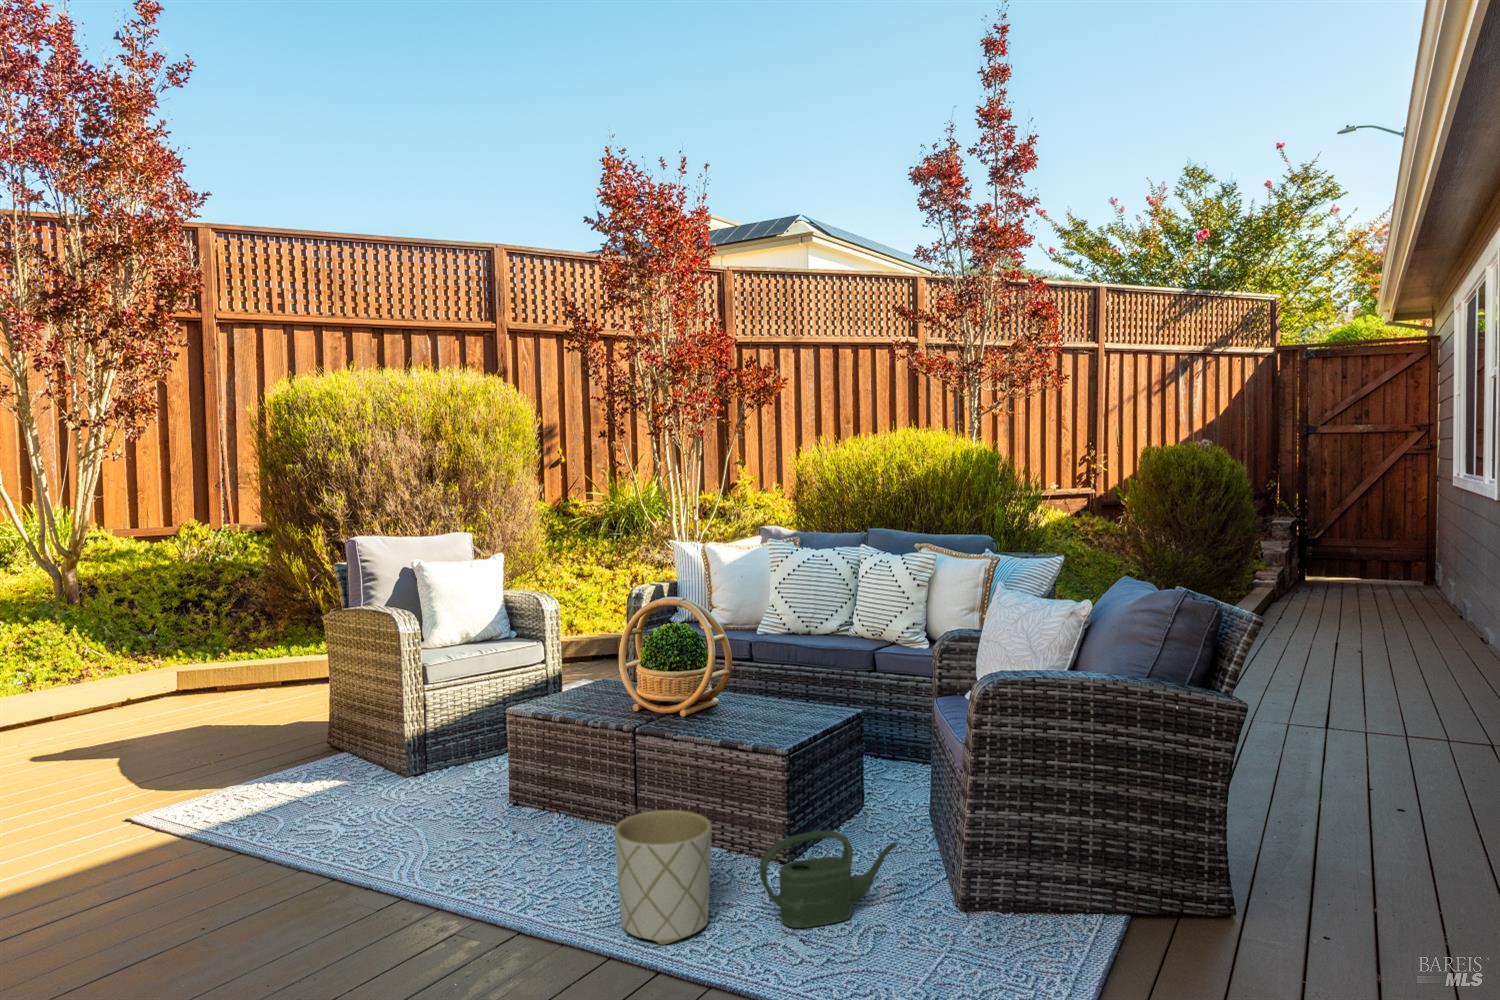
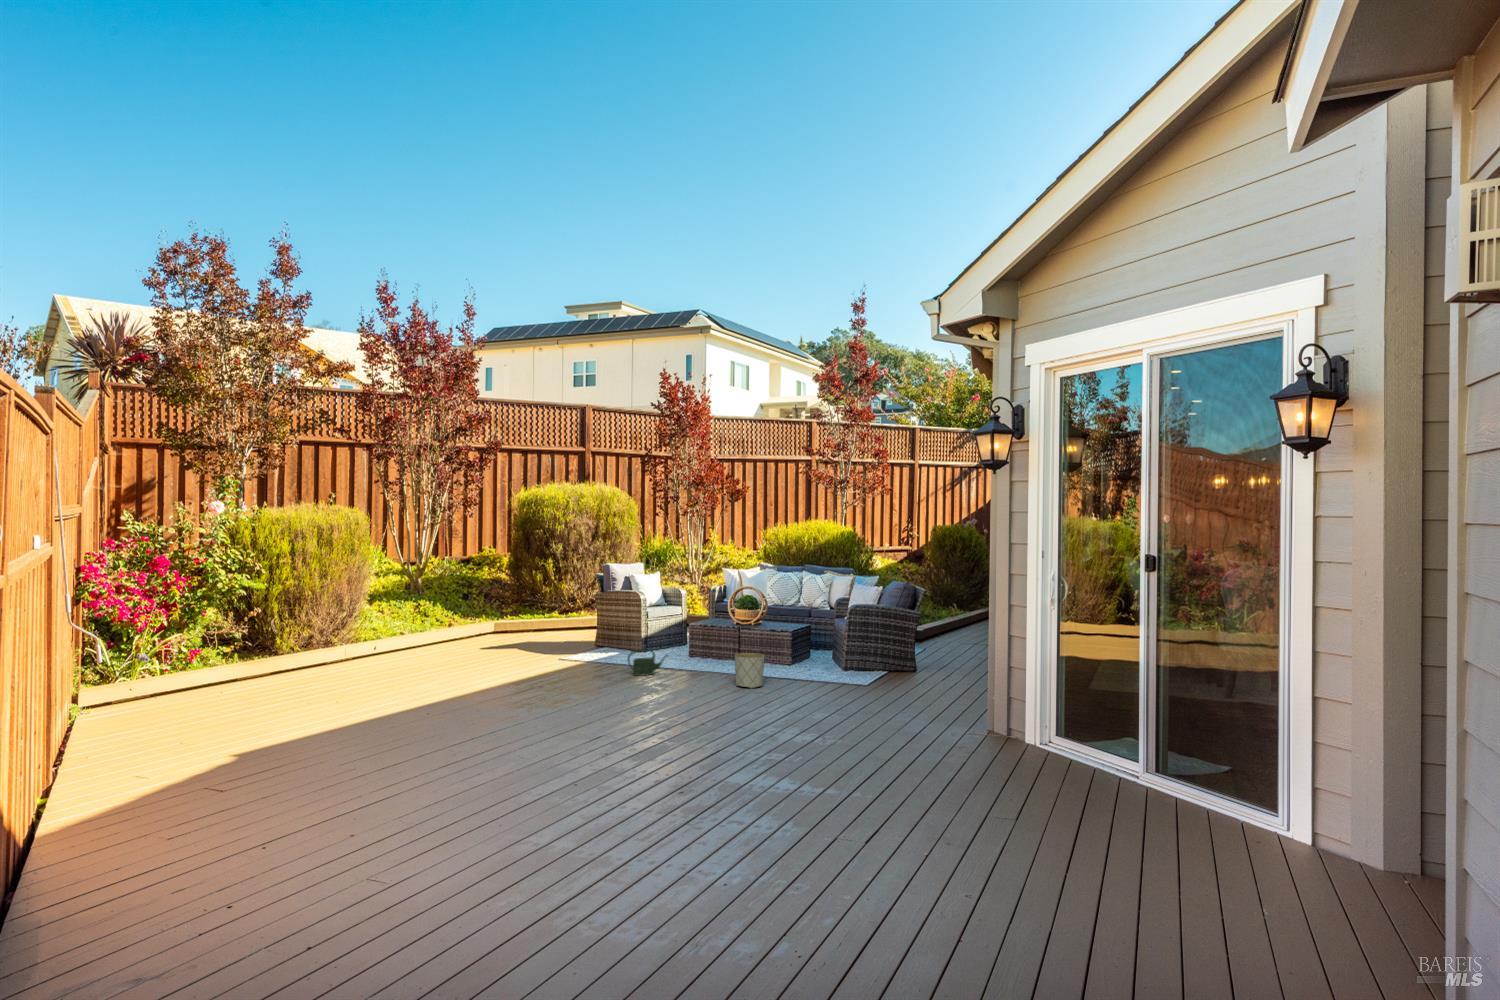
watering can: present [759,831,897,928] -> present [628,649,667,676]

